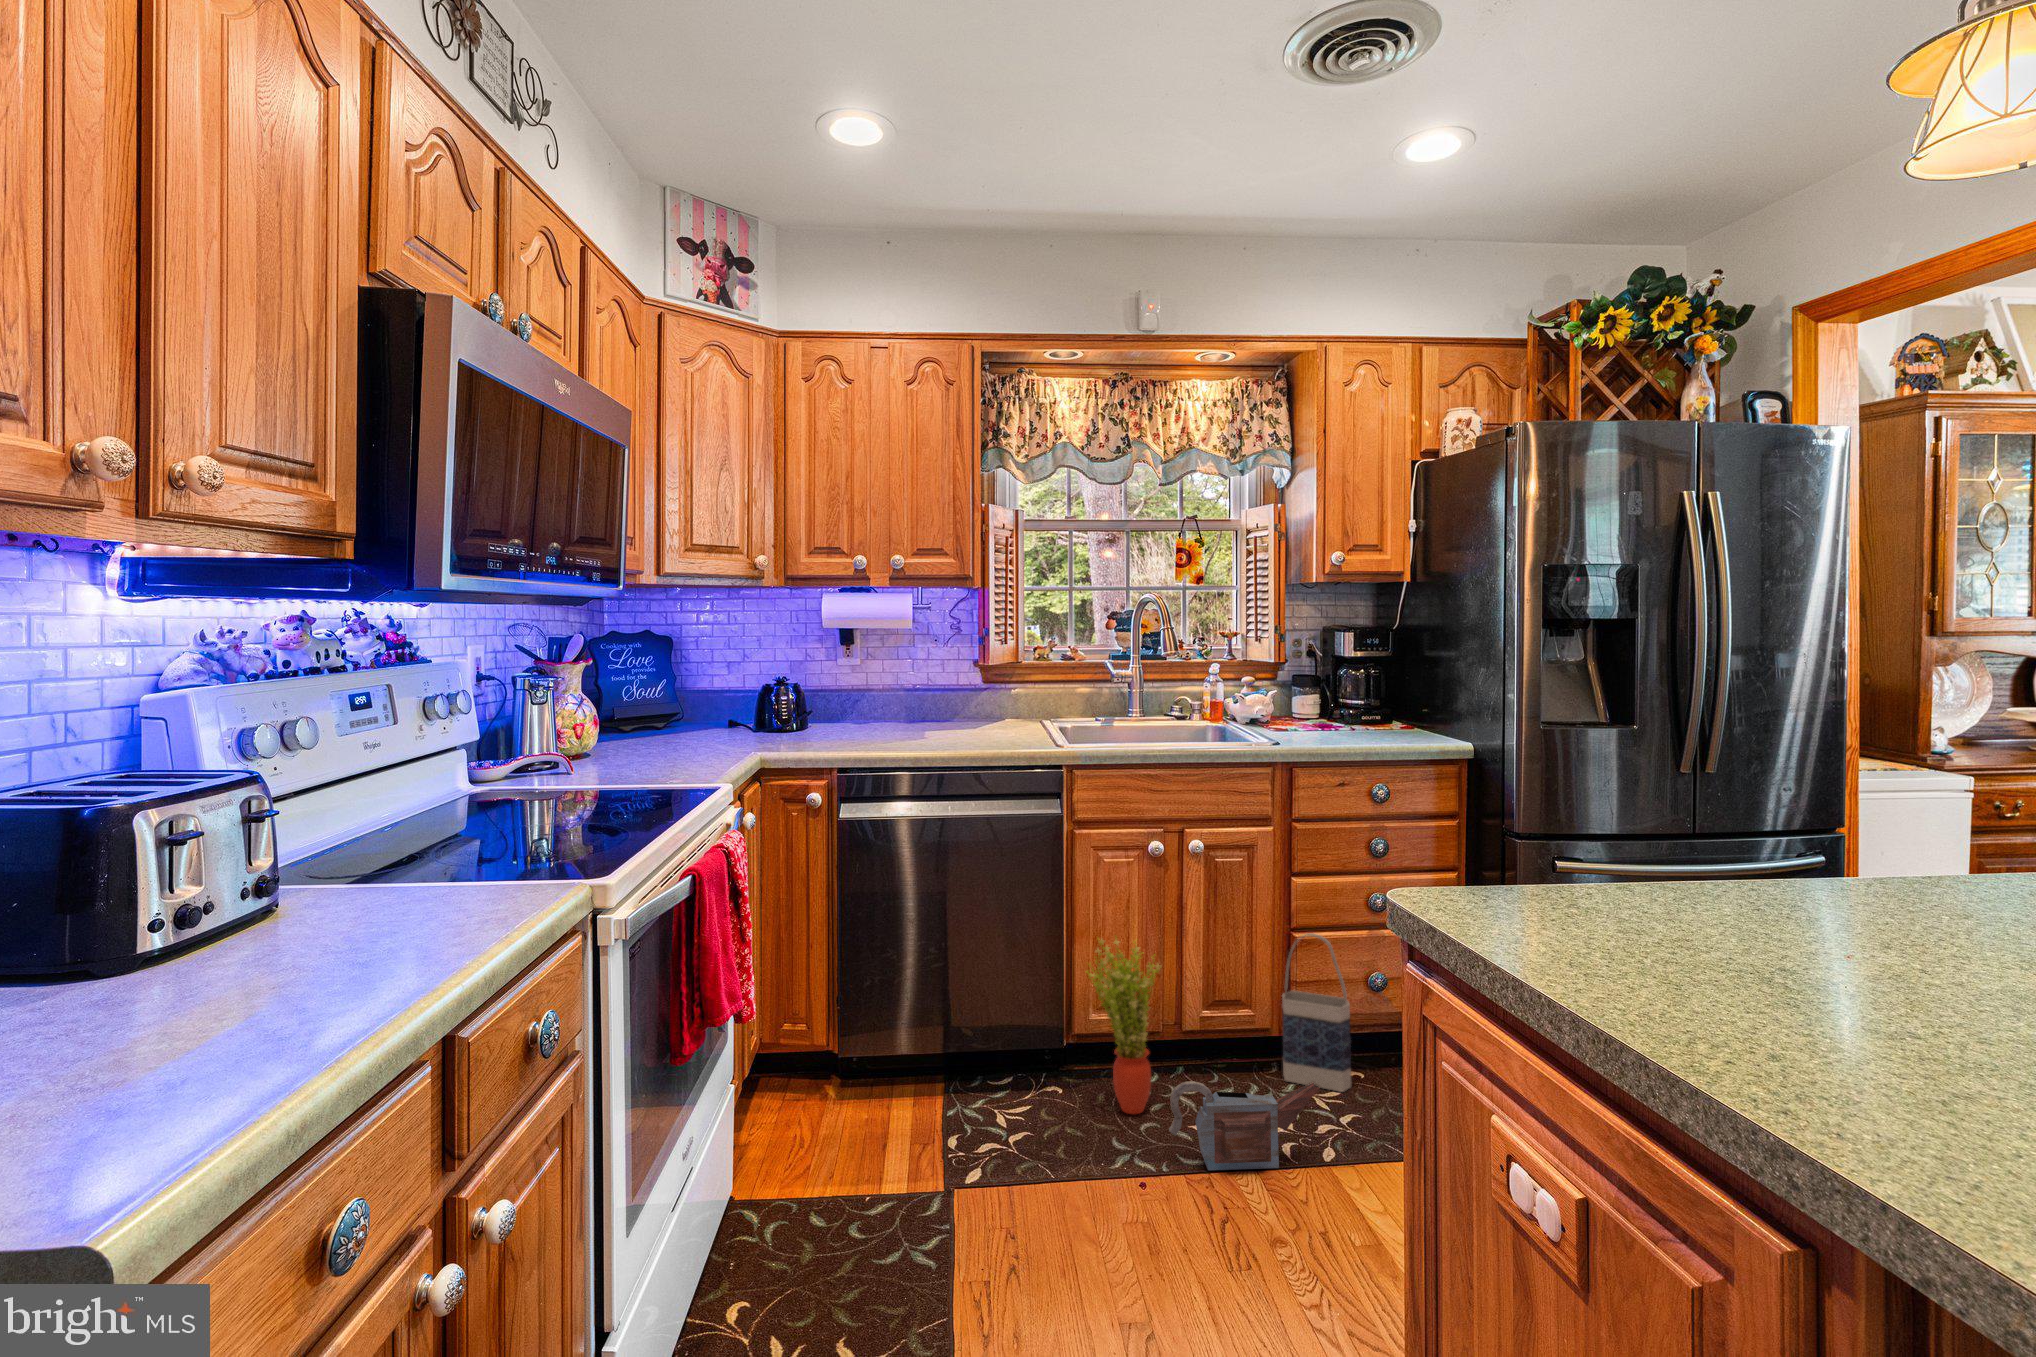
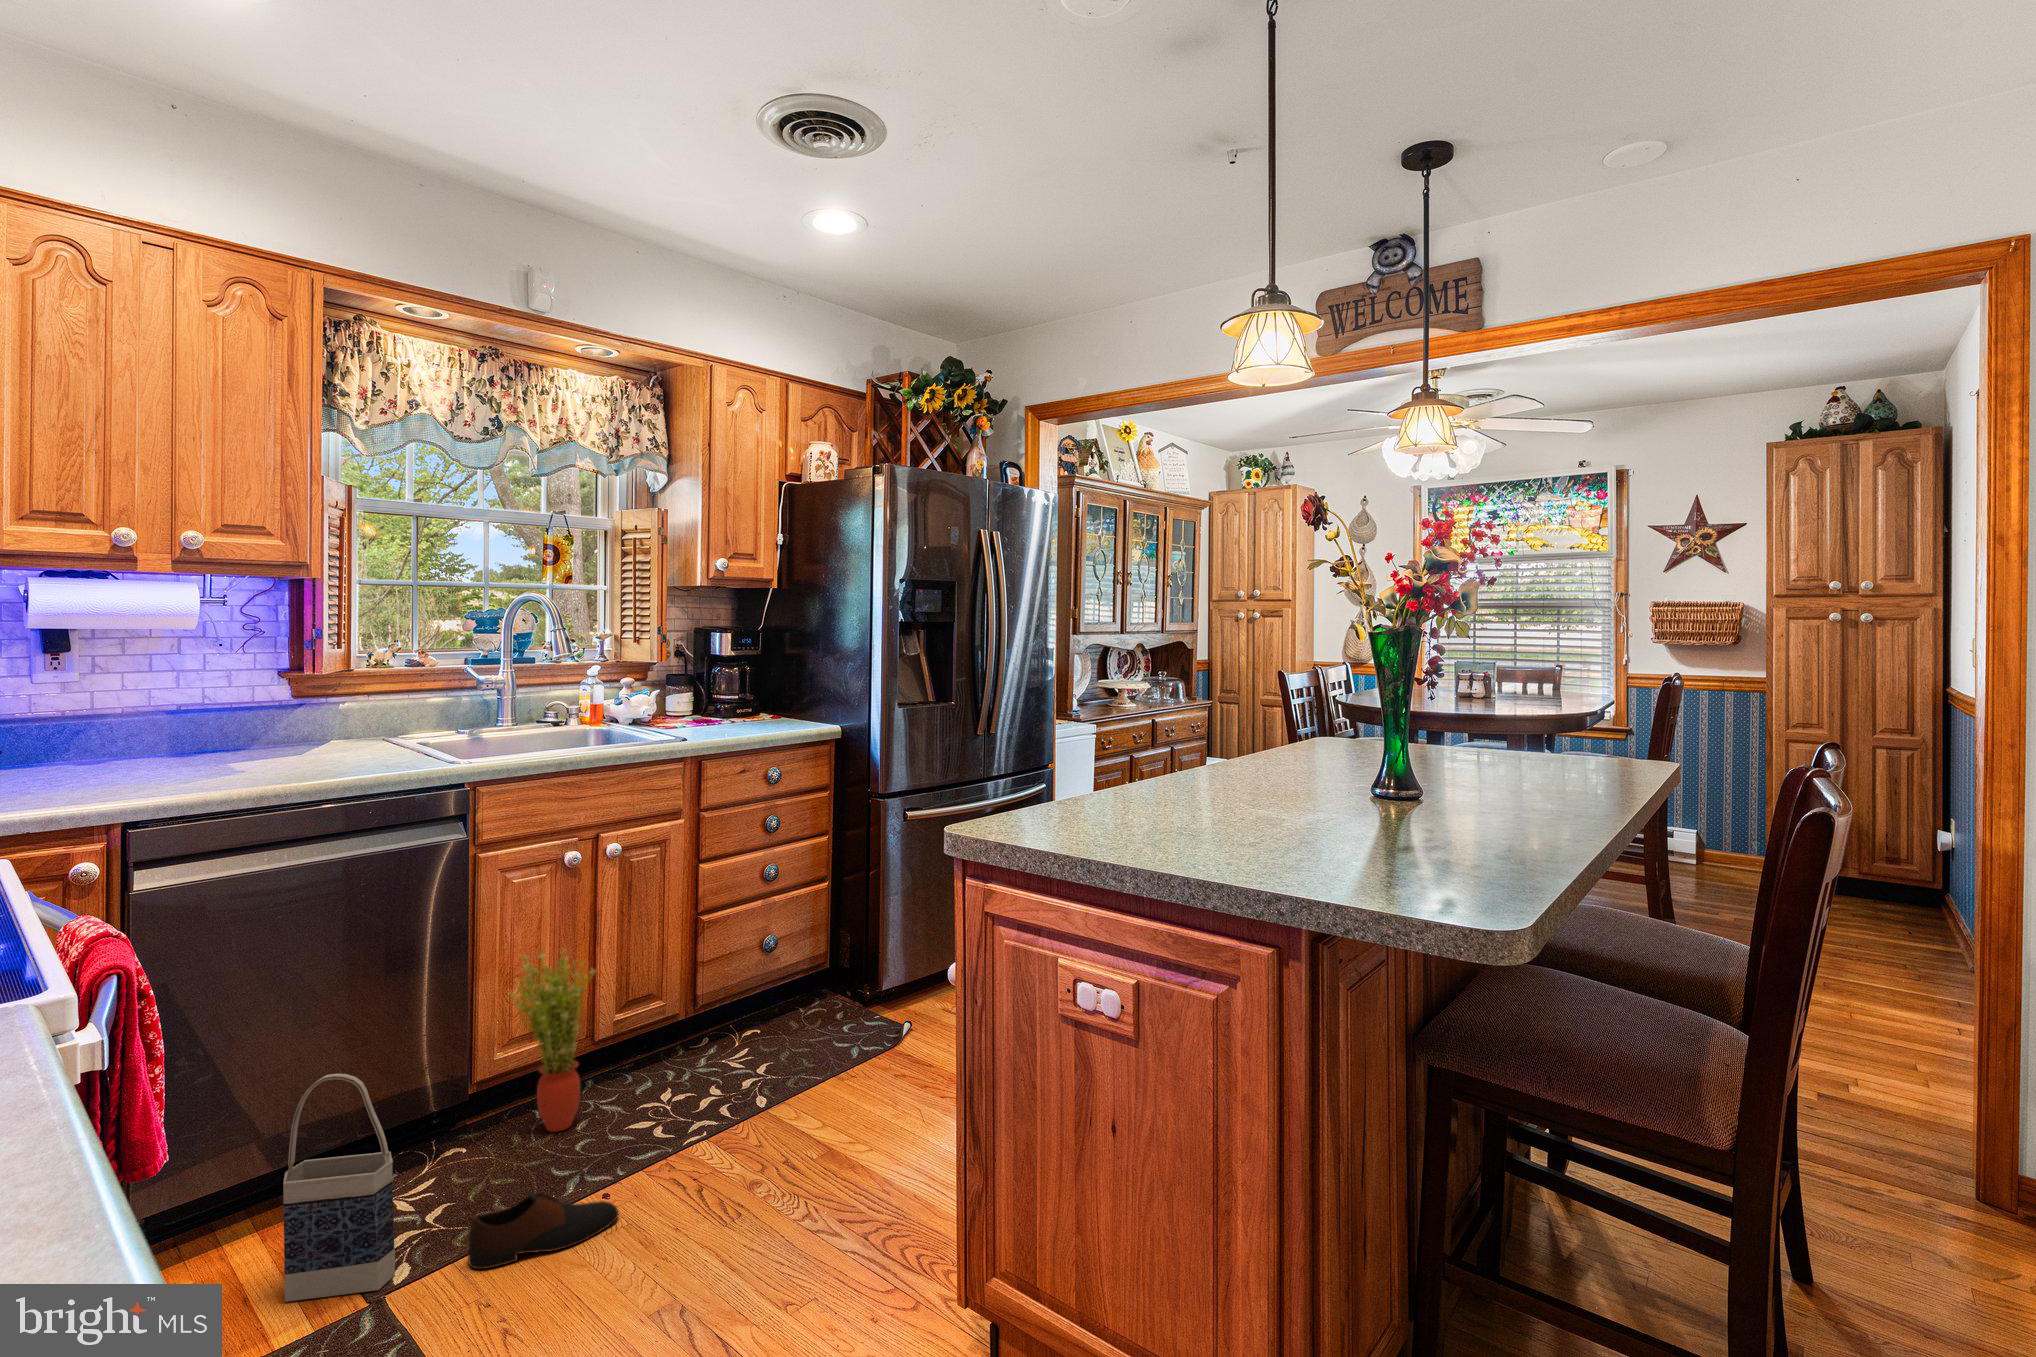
bag: present [1282,933,1351,1092] -> present [283,1074,395,1302]
watering can: present [1169,1081,1320,1170] -> none [623,1045,760,1155]
shoe: none [1010,1166,1142,1231] -> present [468,1193,619,1269]

